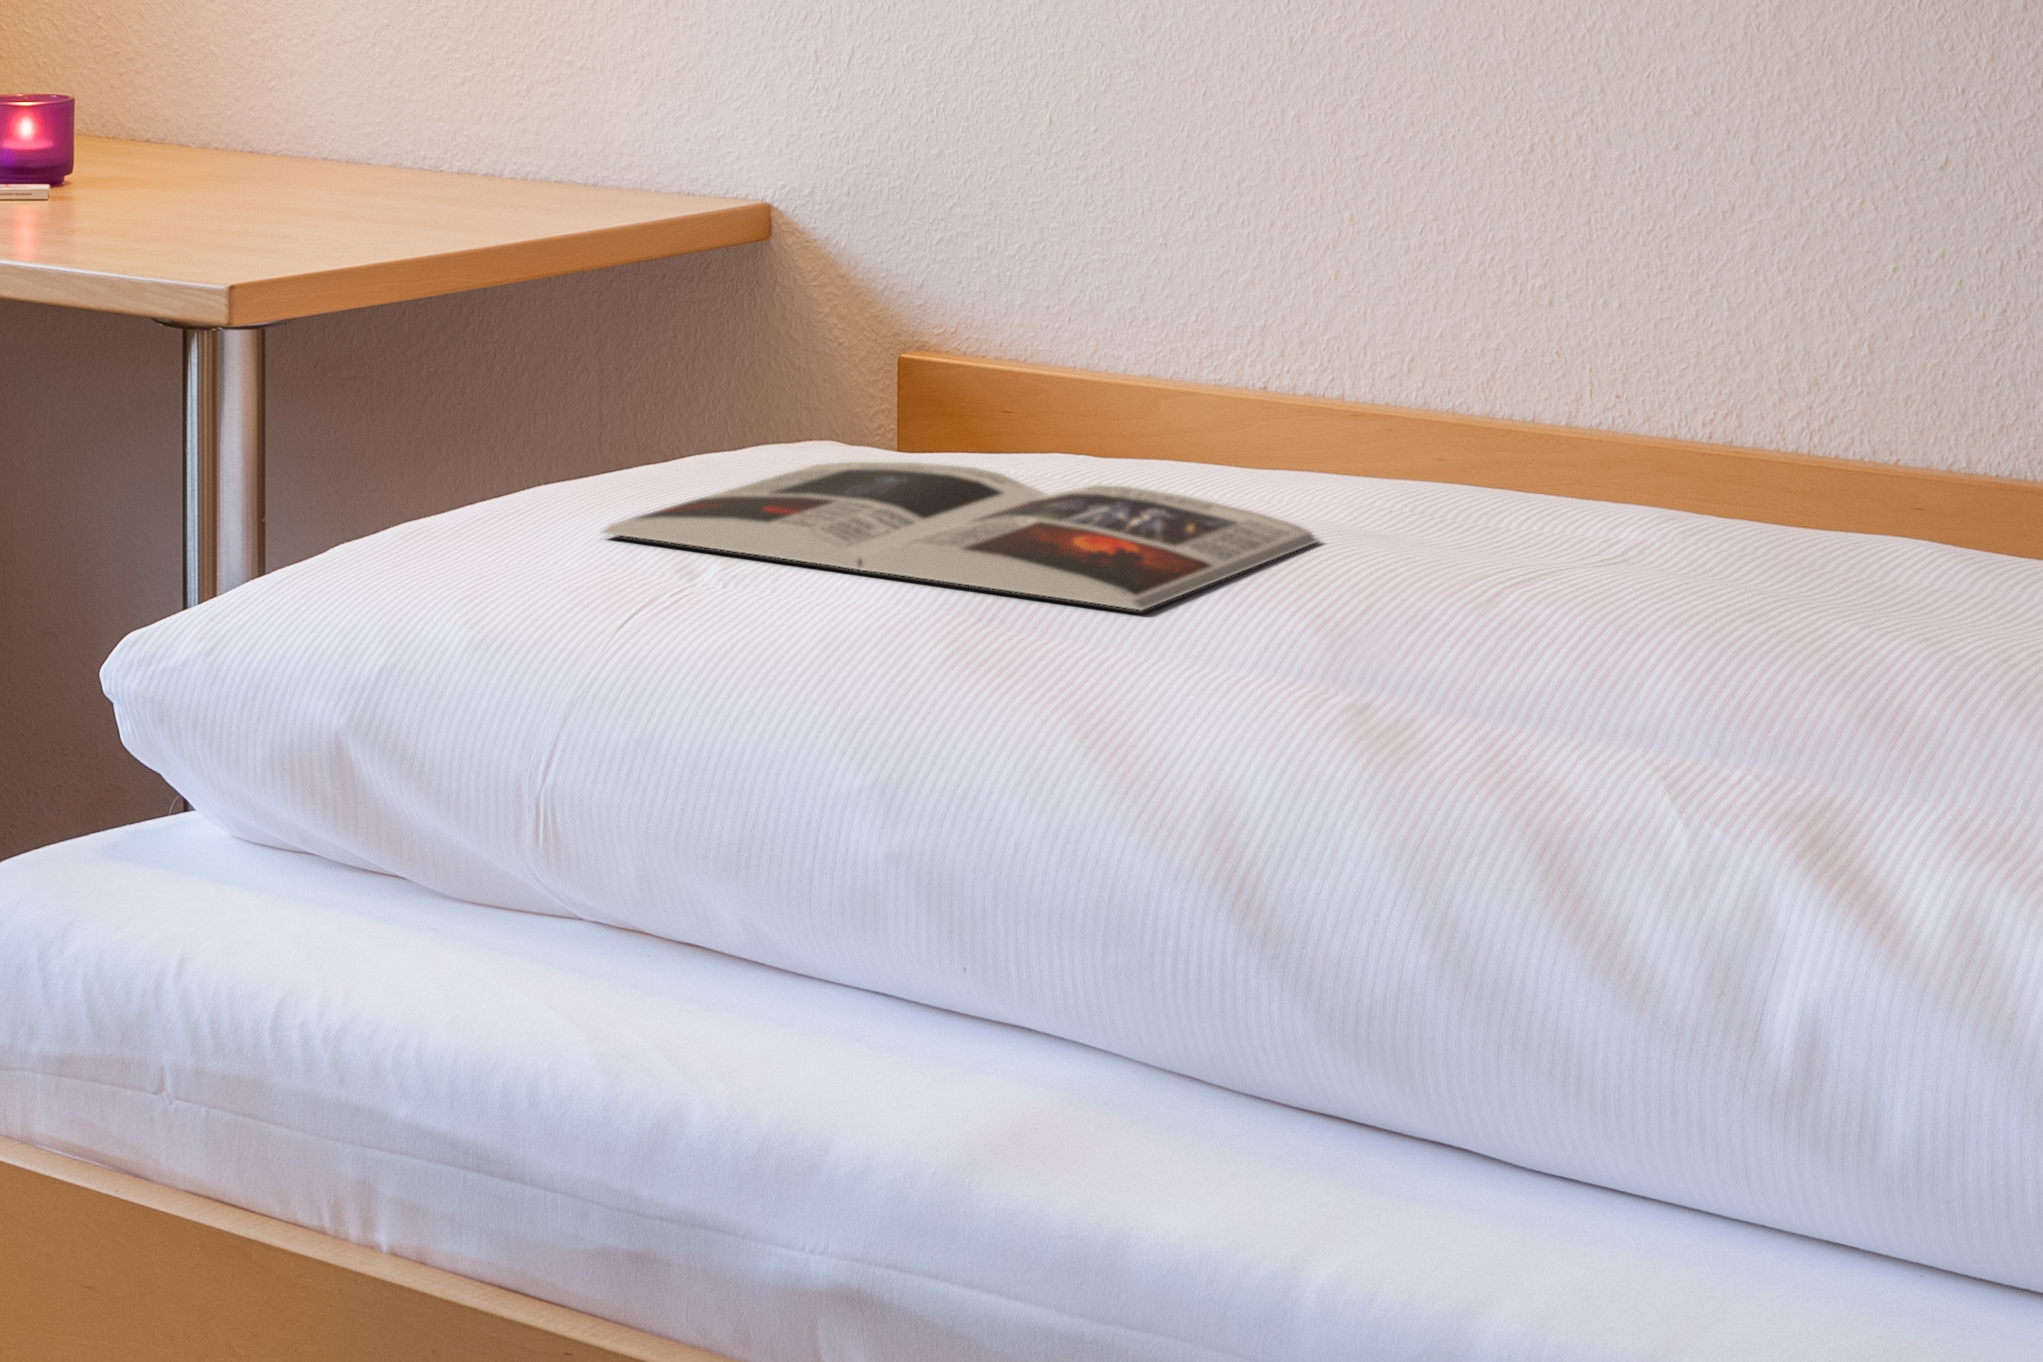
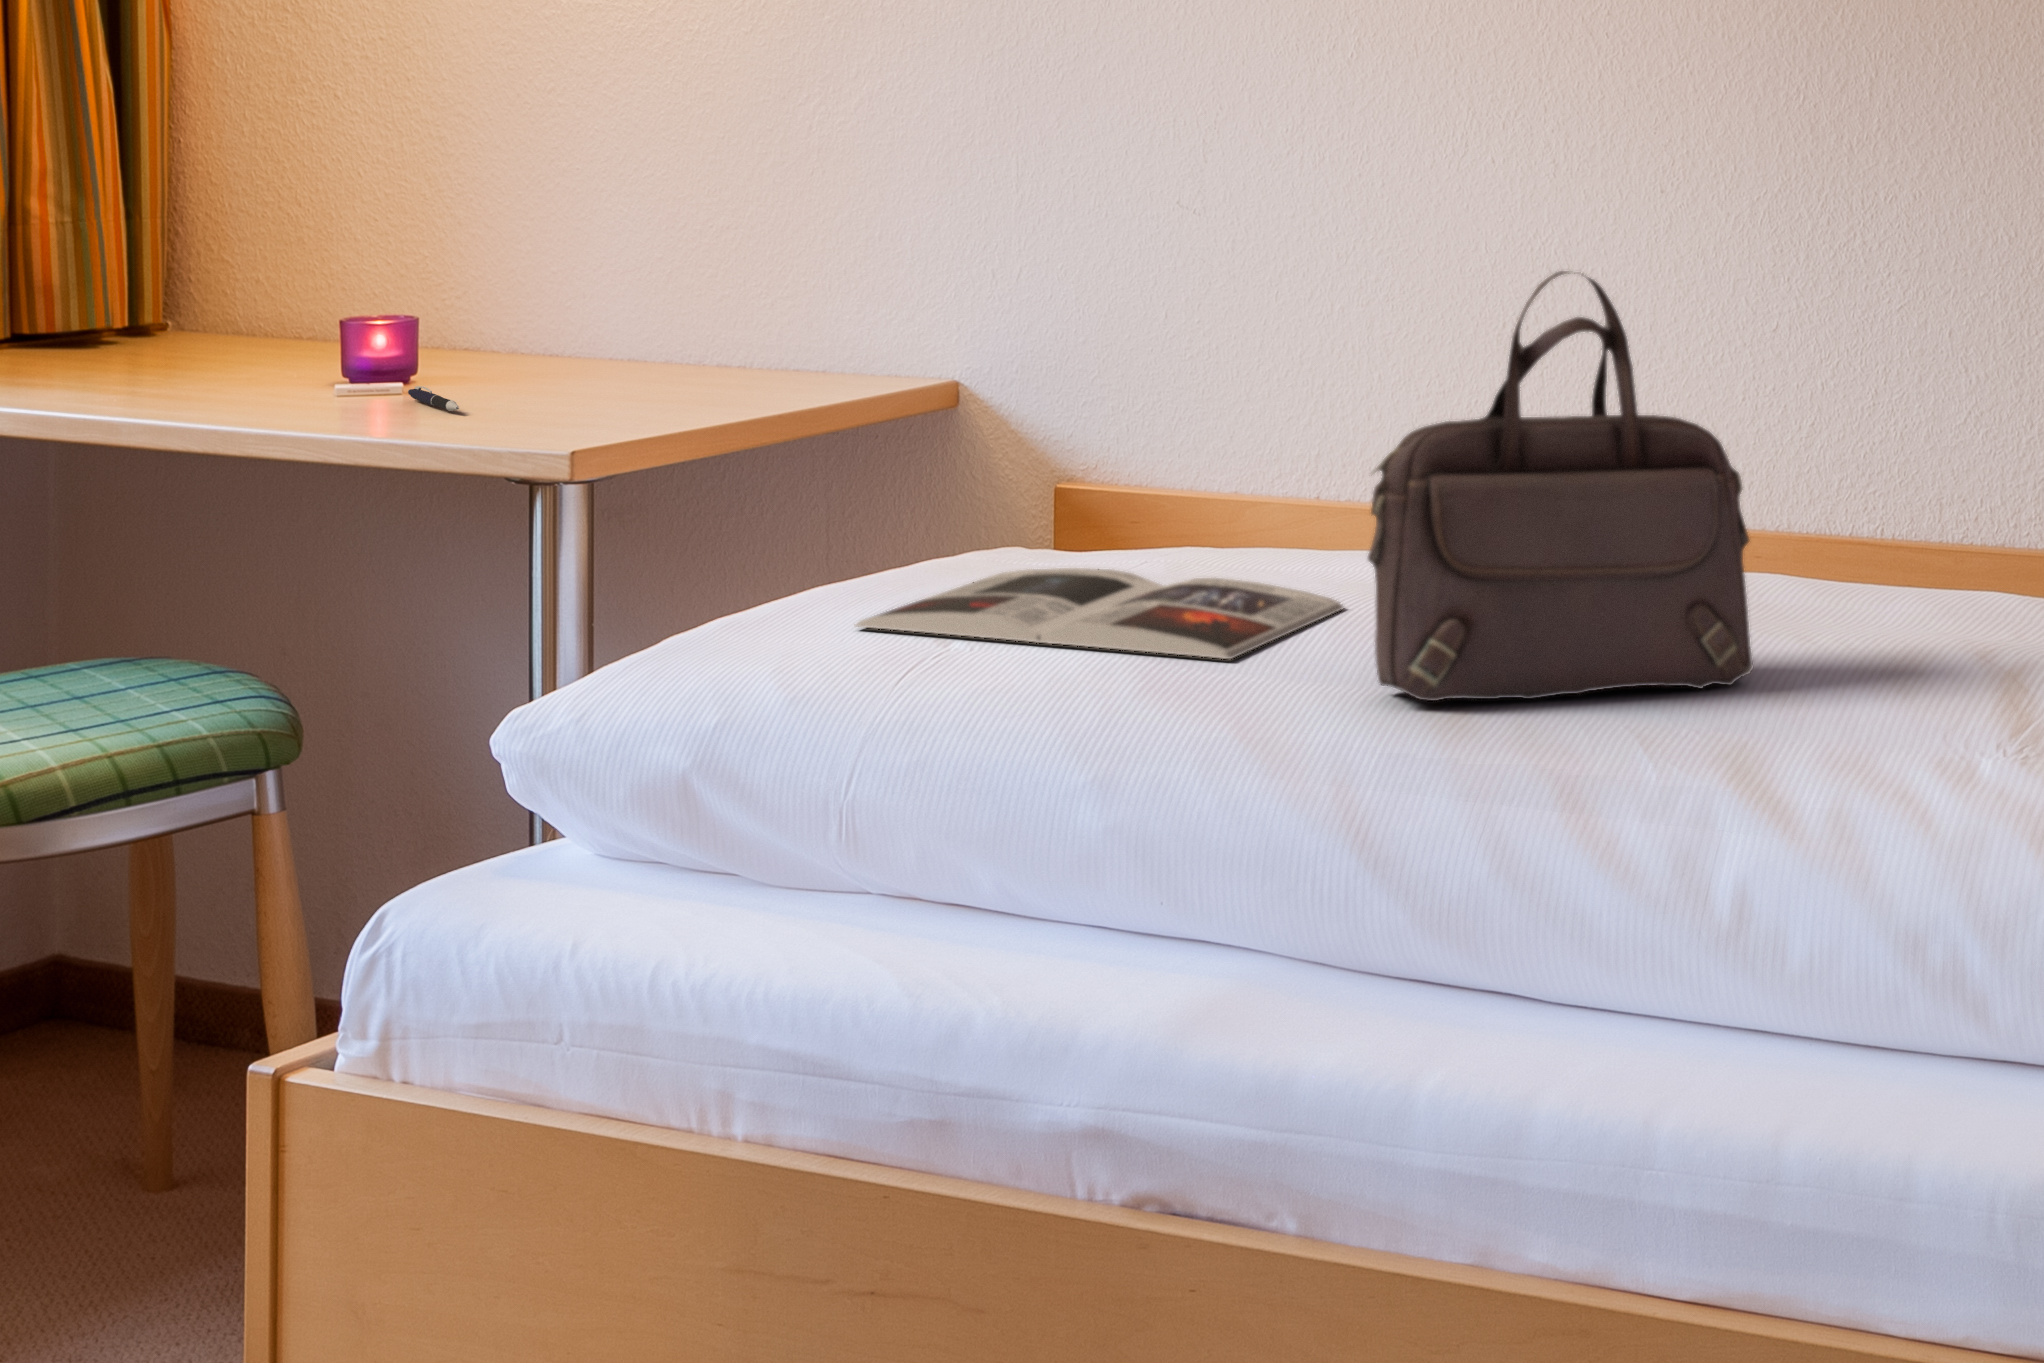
handbag: none [1349,27,1983,700] -> present [1368,271,1753,701]
pen: none [51,181,110,215] -> present [408,386,459,411]

